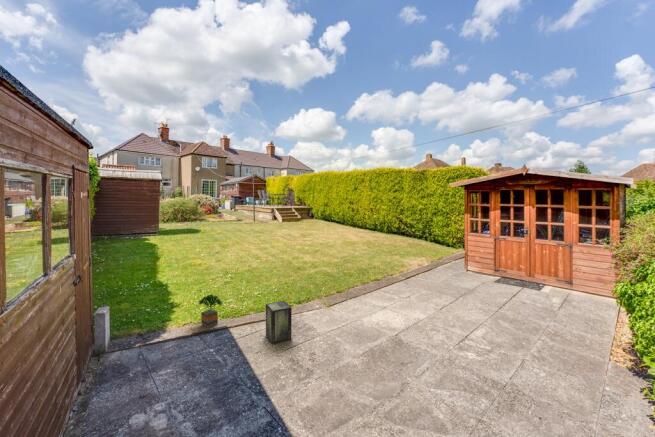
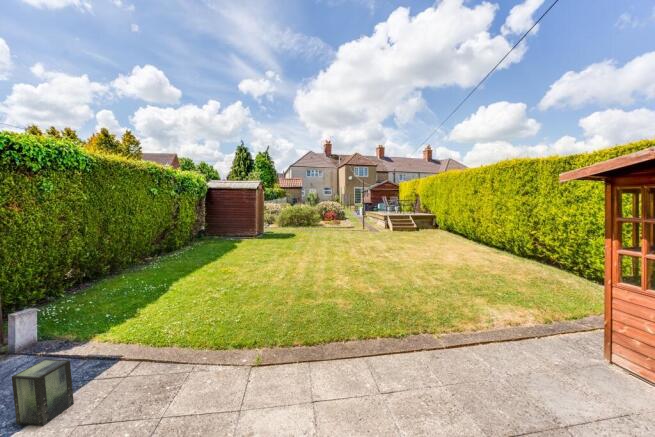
potted tree: present [199,295,222,328] -> none [46,323,78,364]

